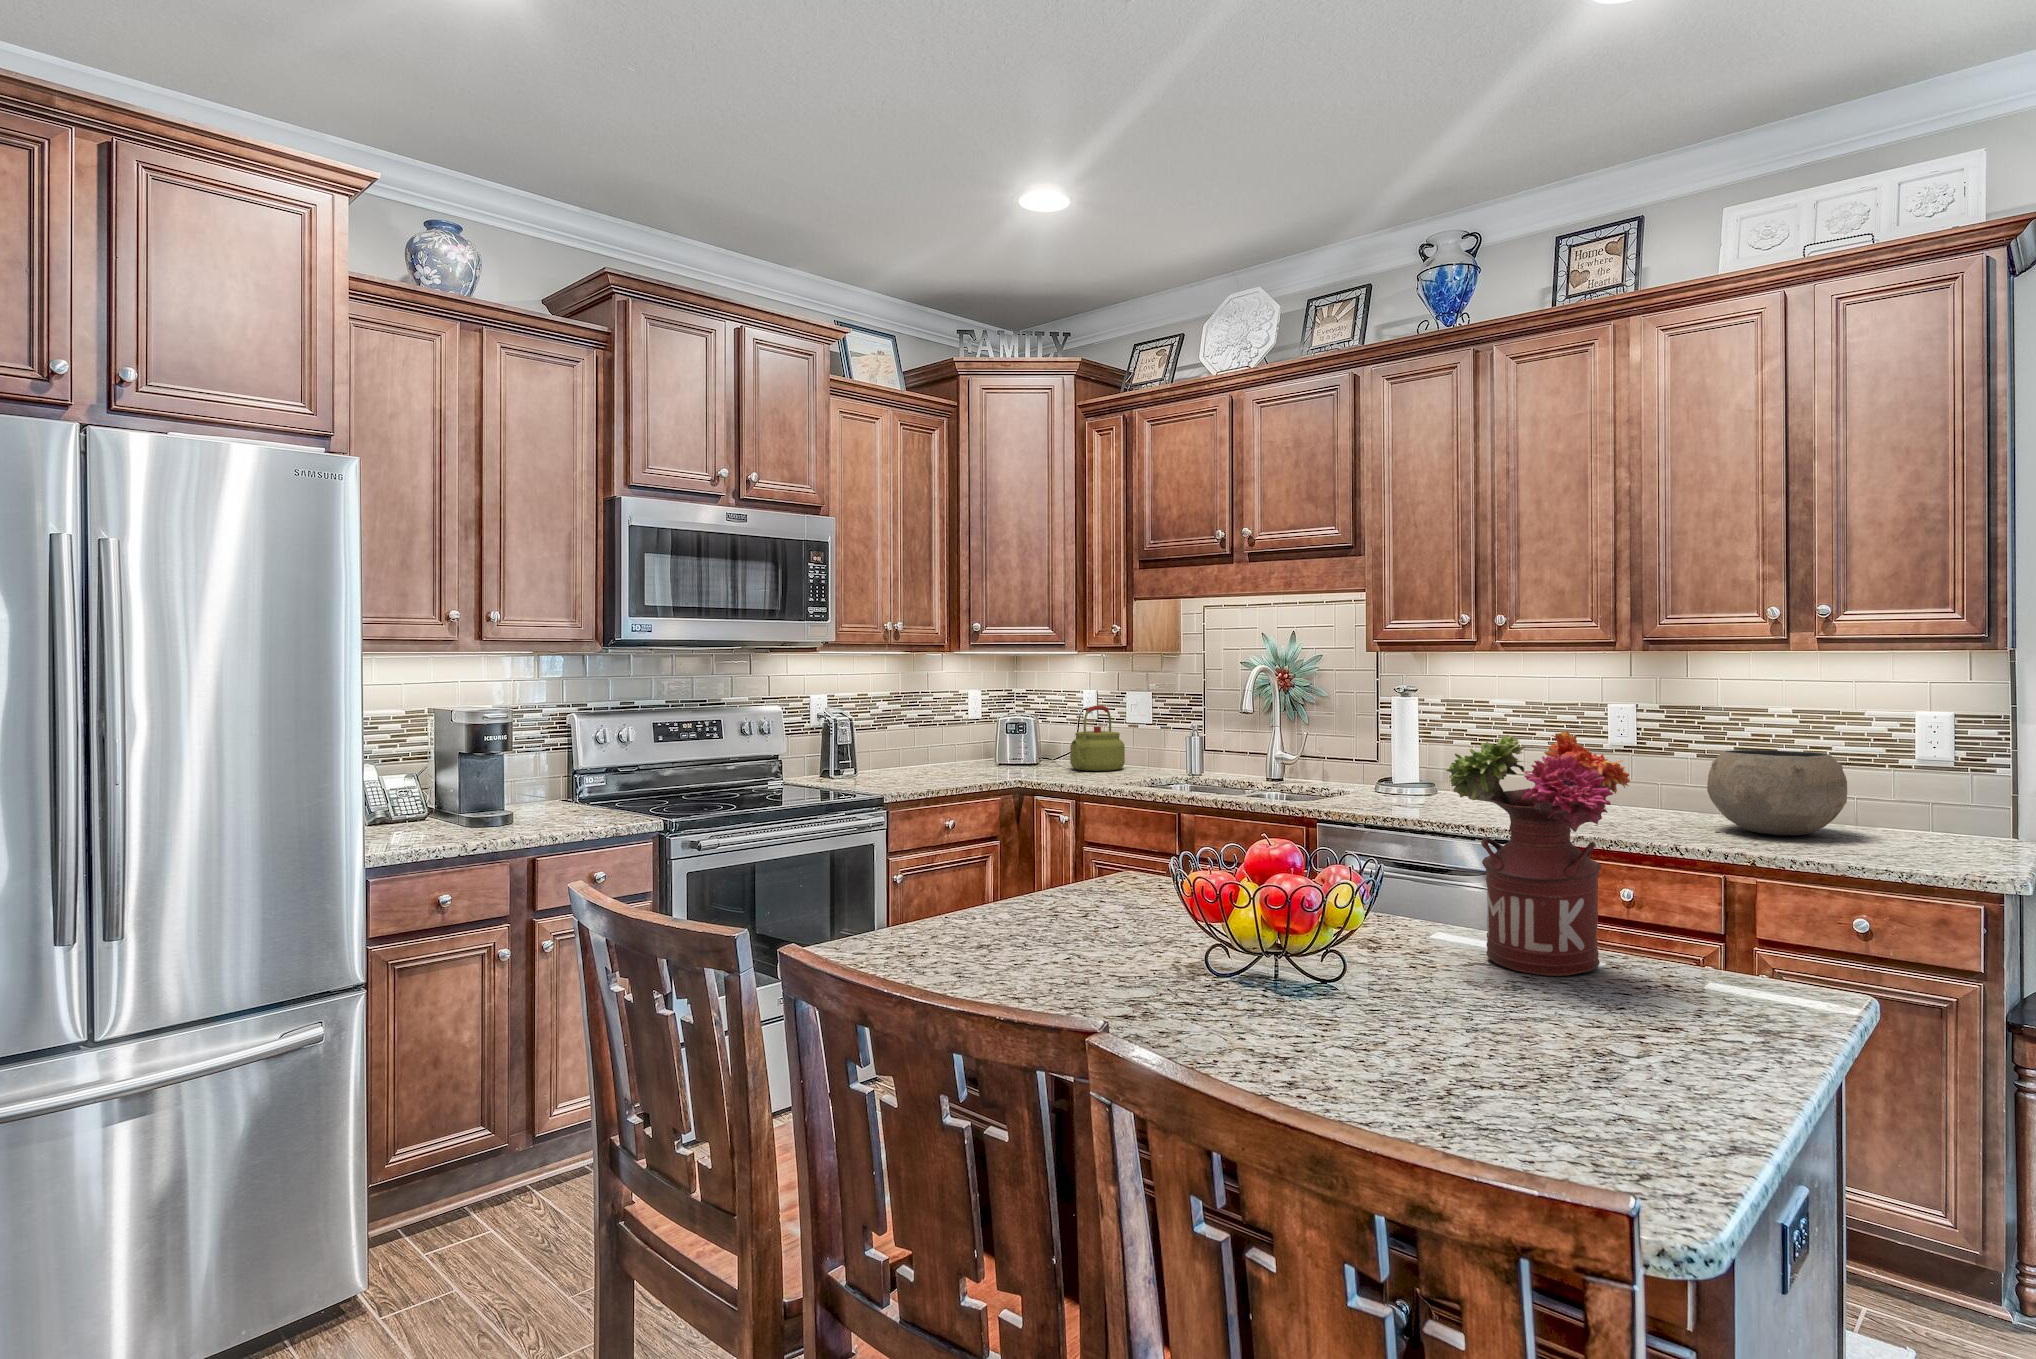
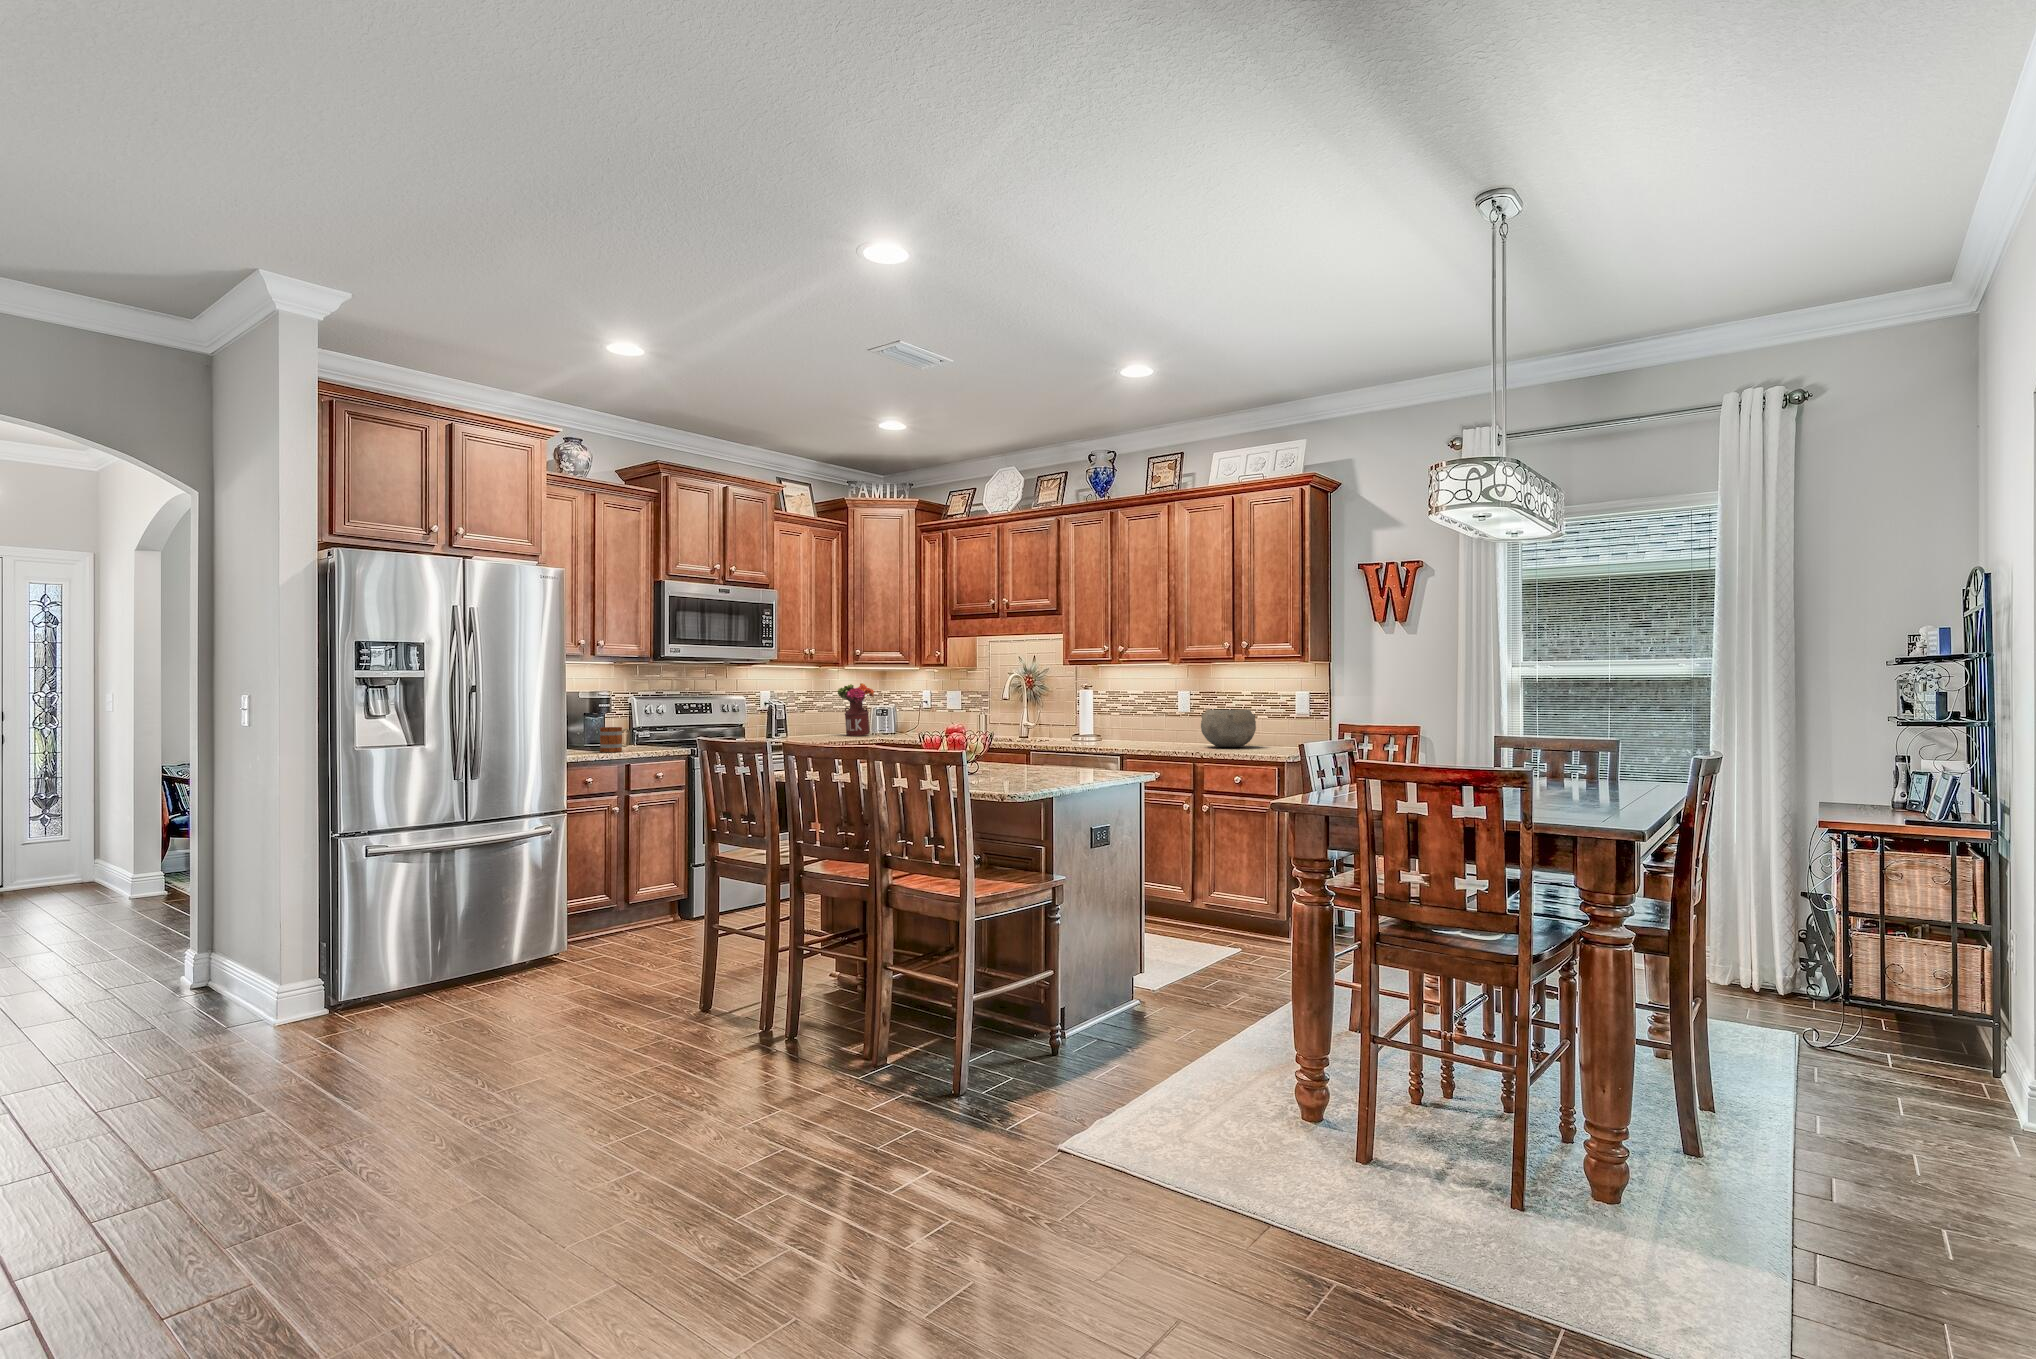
kettle: present [1070,705,1125,771] -> none [913,698,945,735]
flower arrangement: present [1446,731,1630,976] -> present [838,683,875,736]
mug: none [479,783,542,837] -> present [600,727,630,752]

